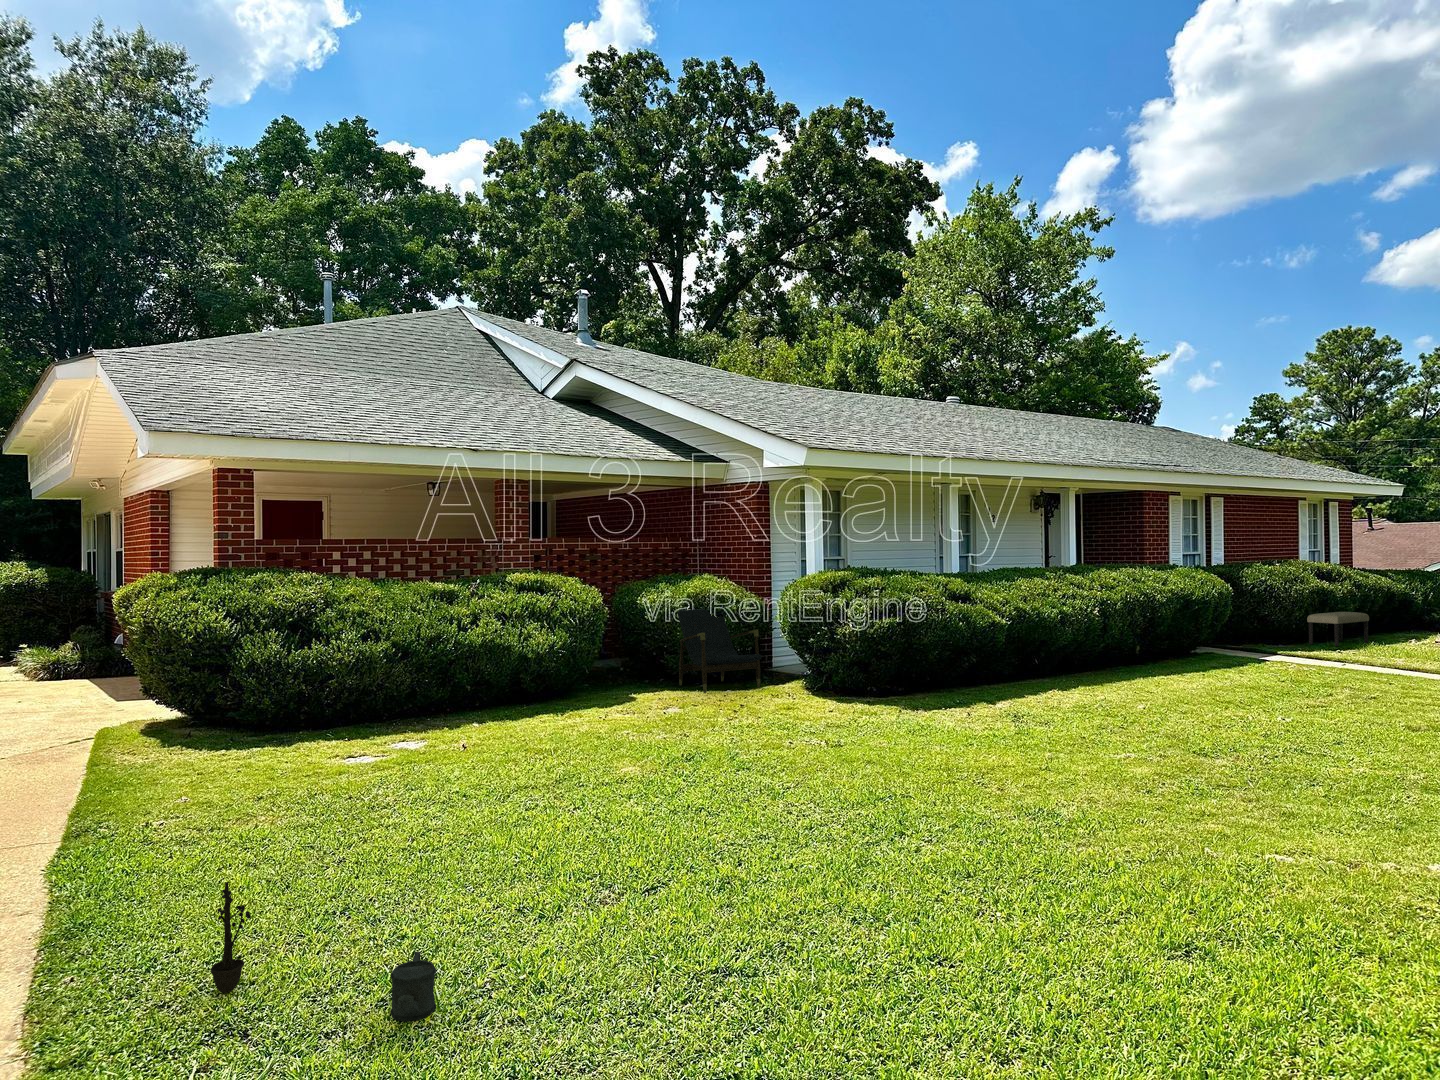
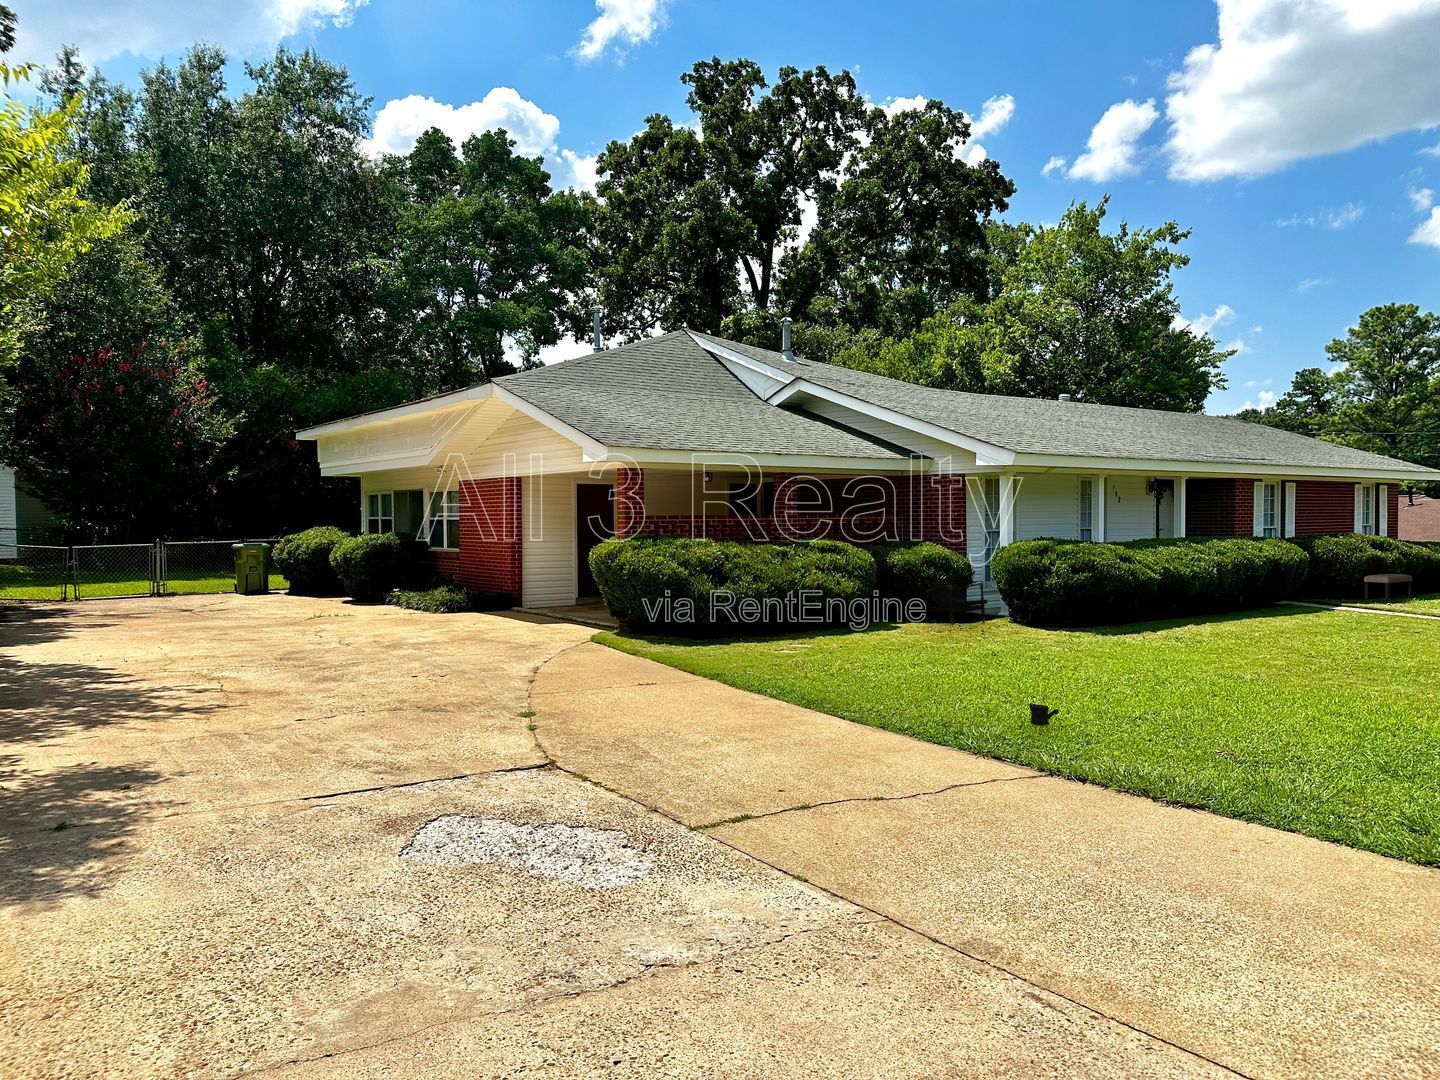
decorative plant: present [210,882,251,993] -> none [936,675,965,719]

